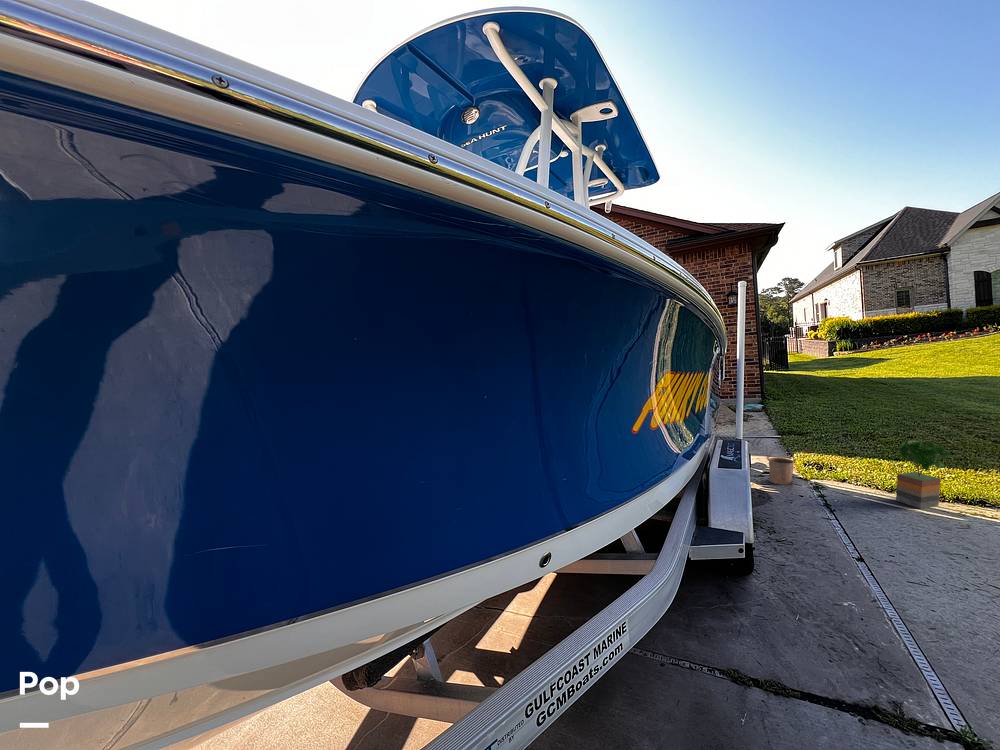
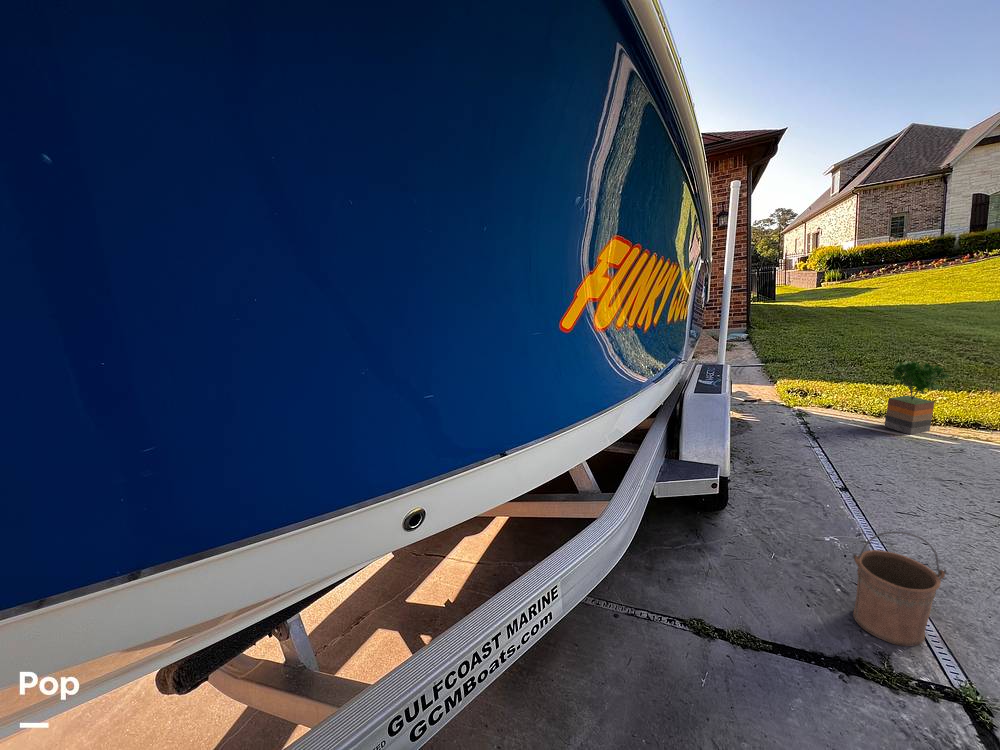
bucket: present [767,447,796,485] -> present [853,532,947,646]

